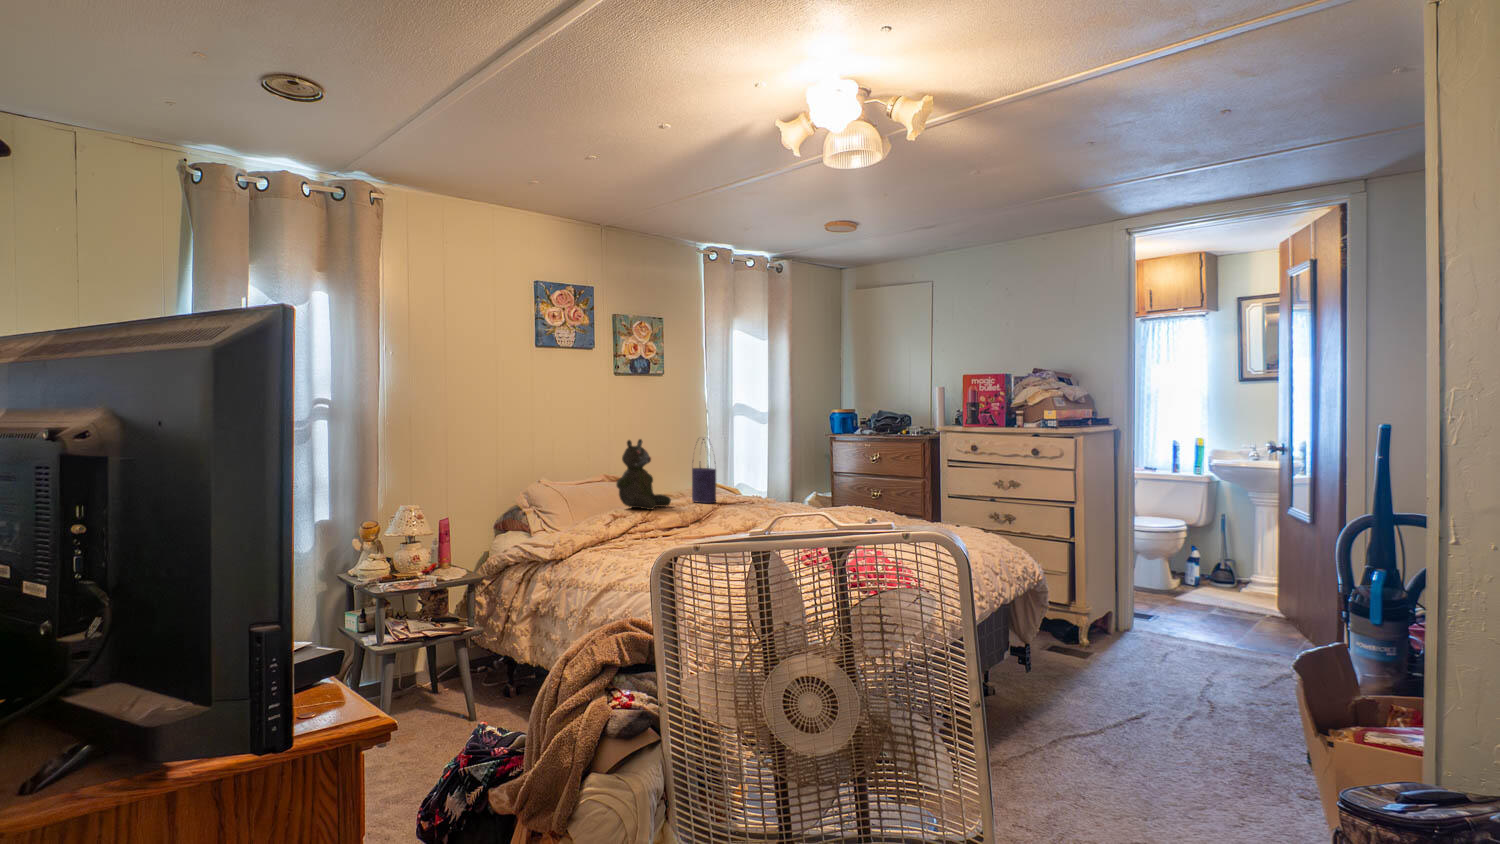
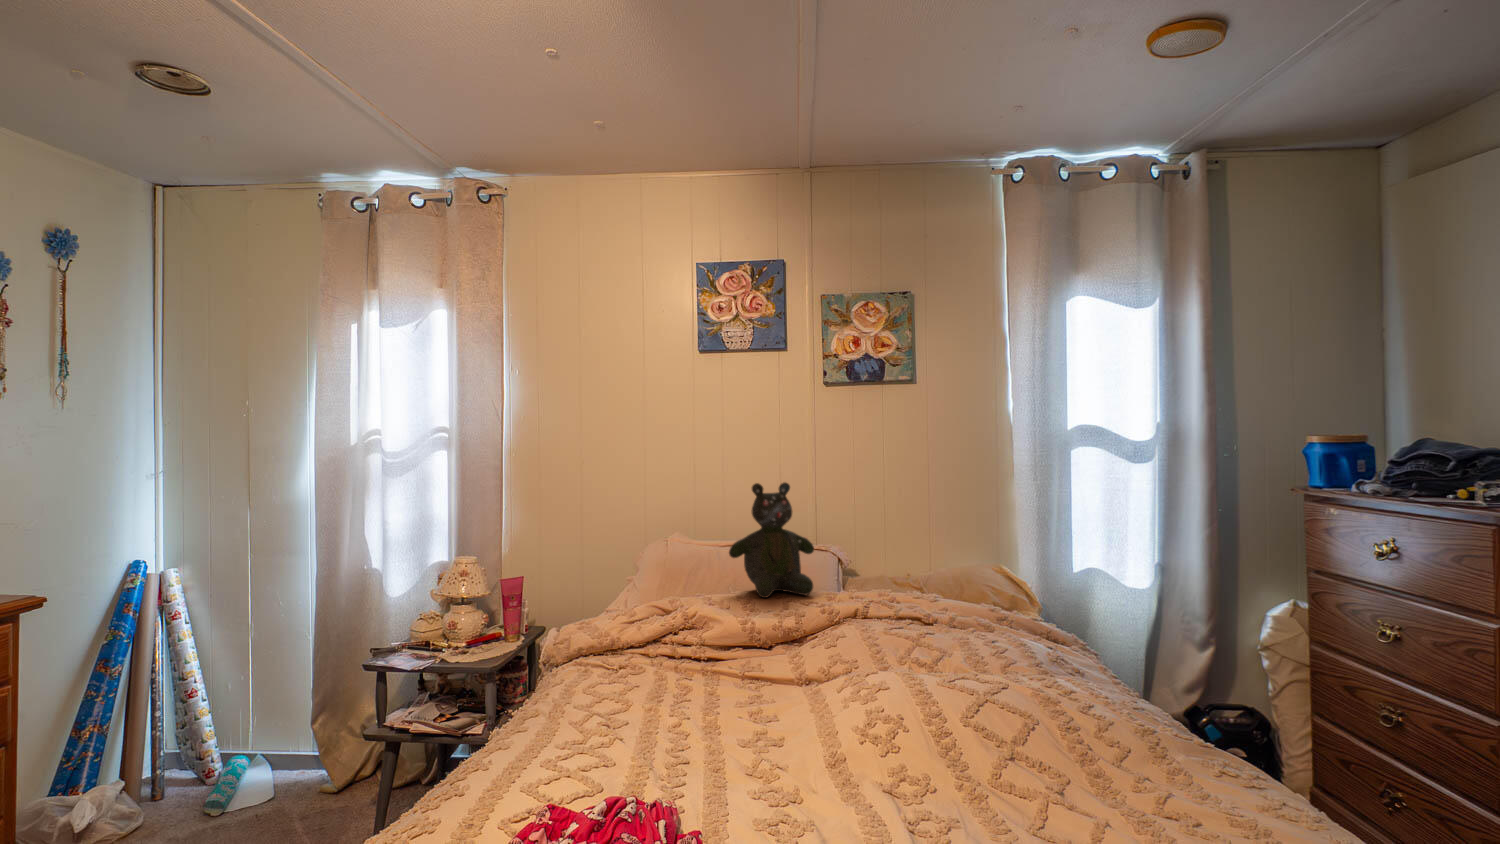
tote bag: present [692,439,716,504] -> none [871,484,898,601]

